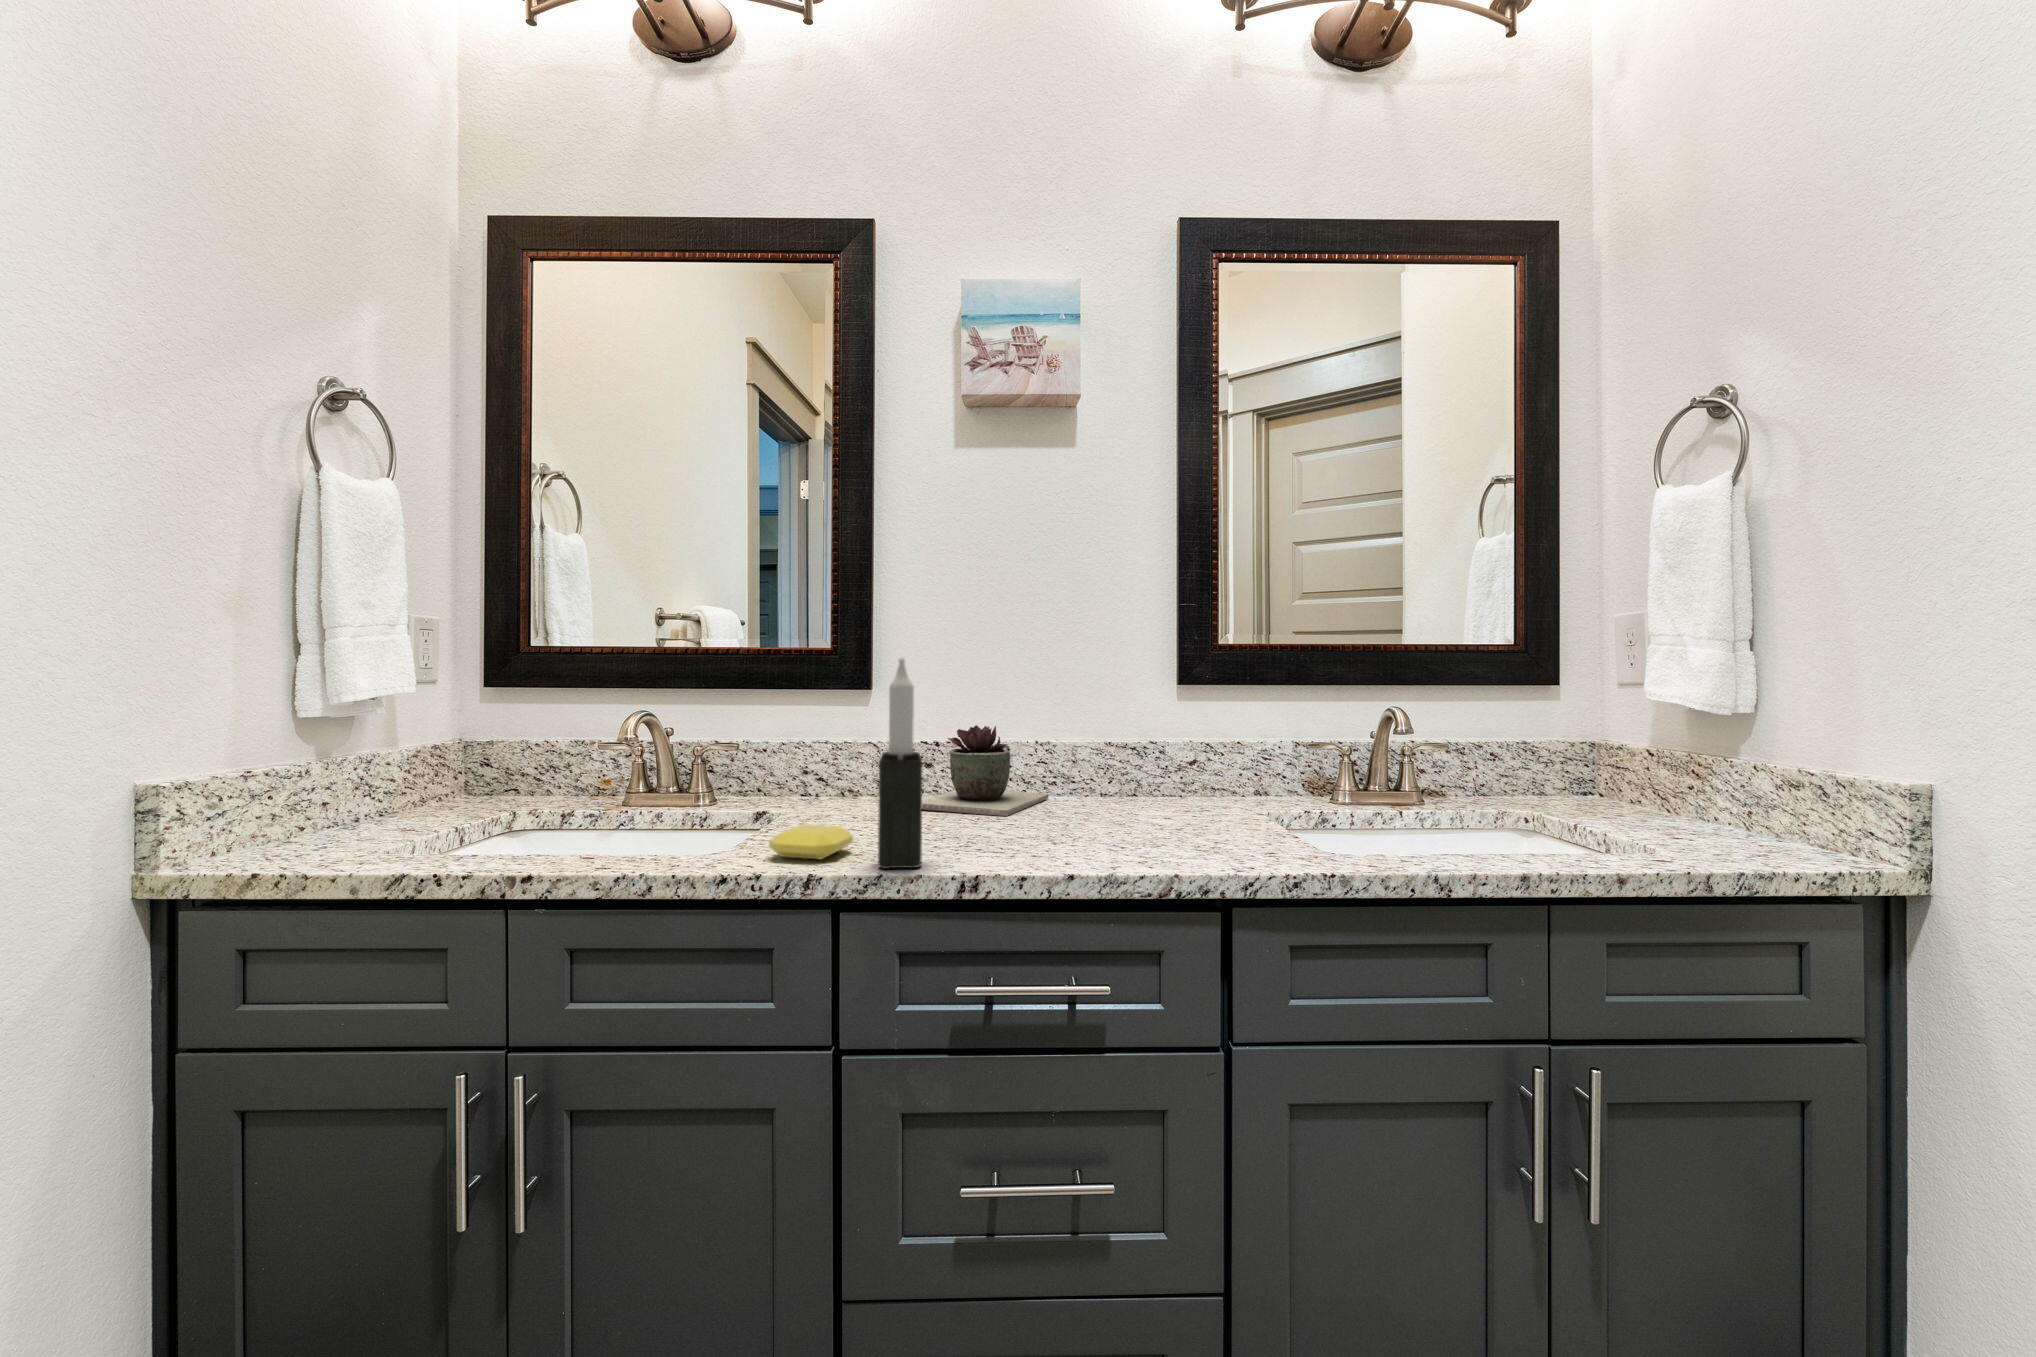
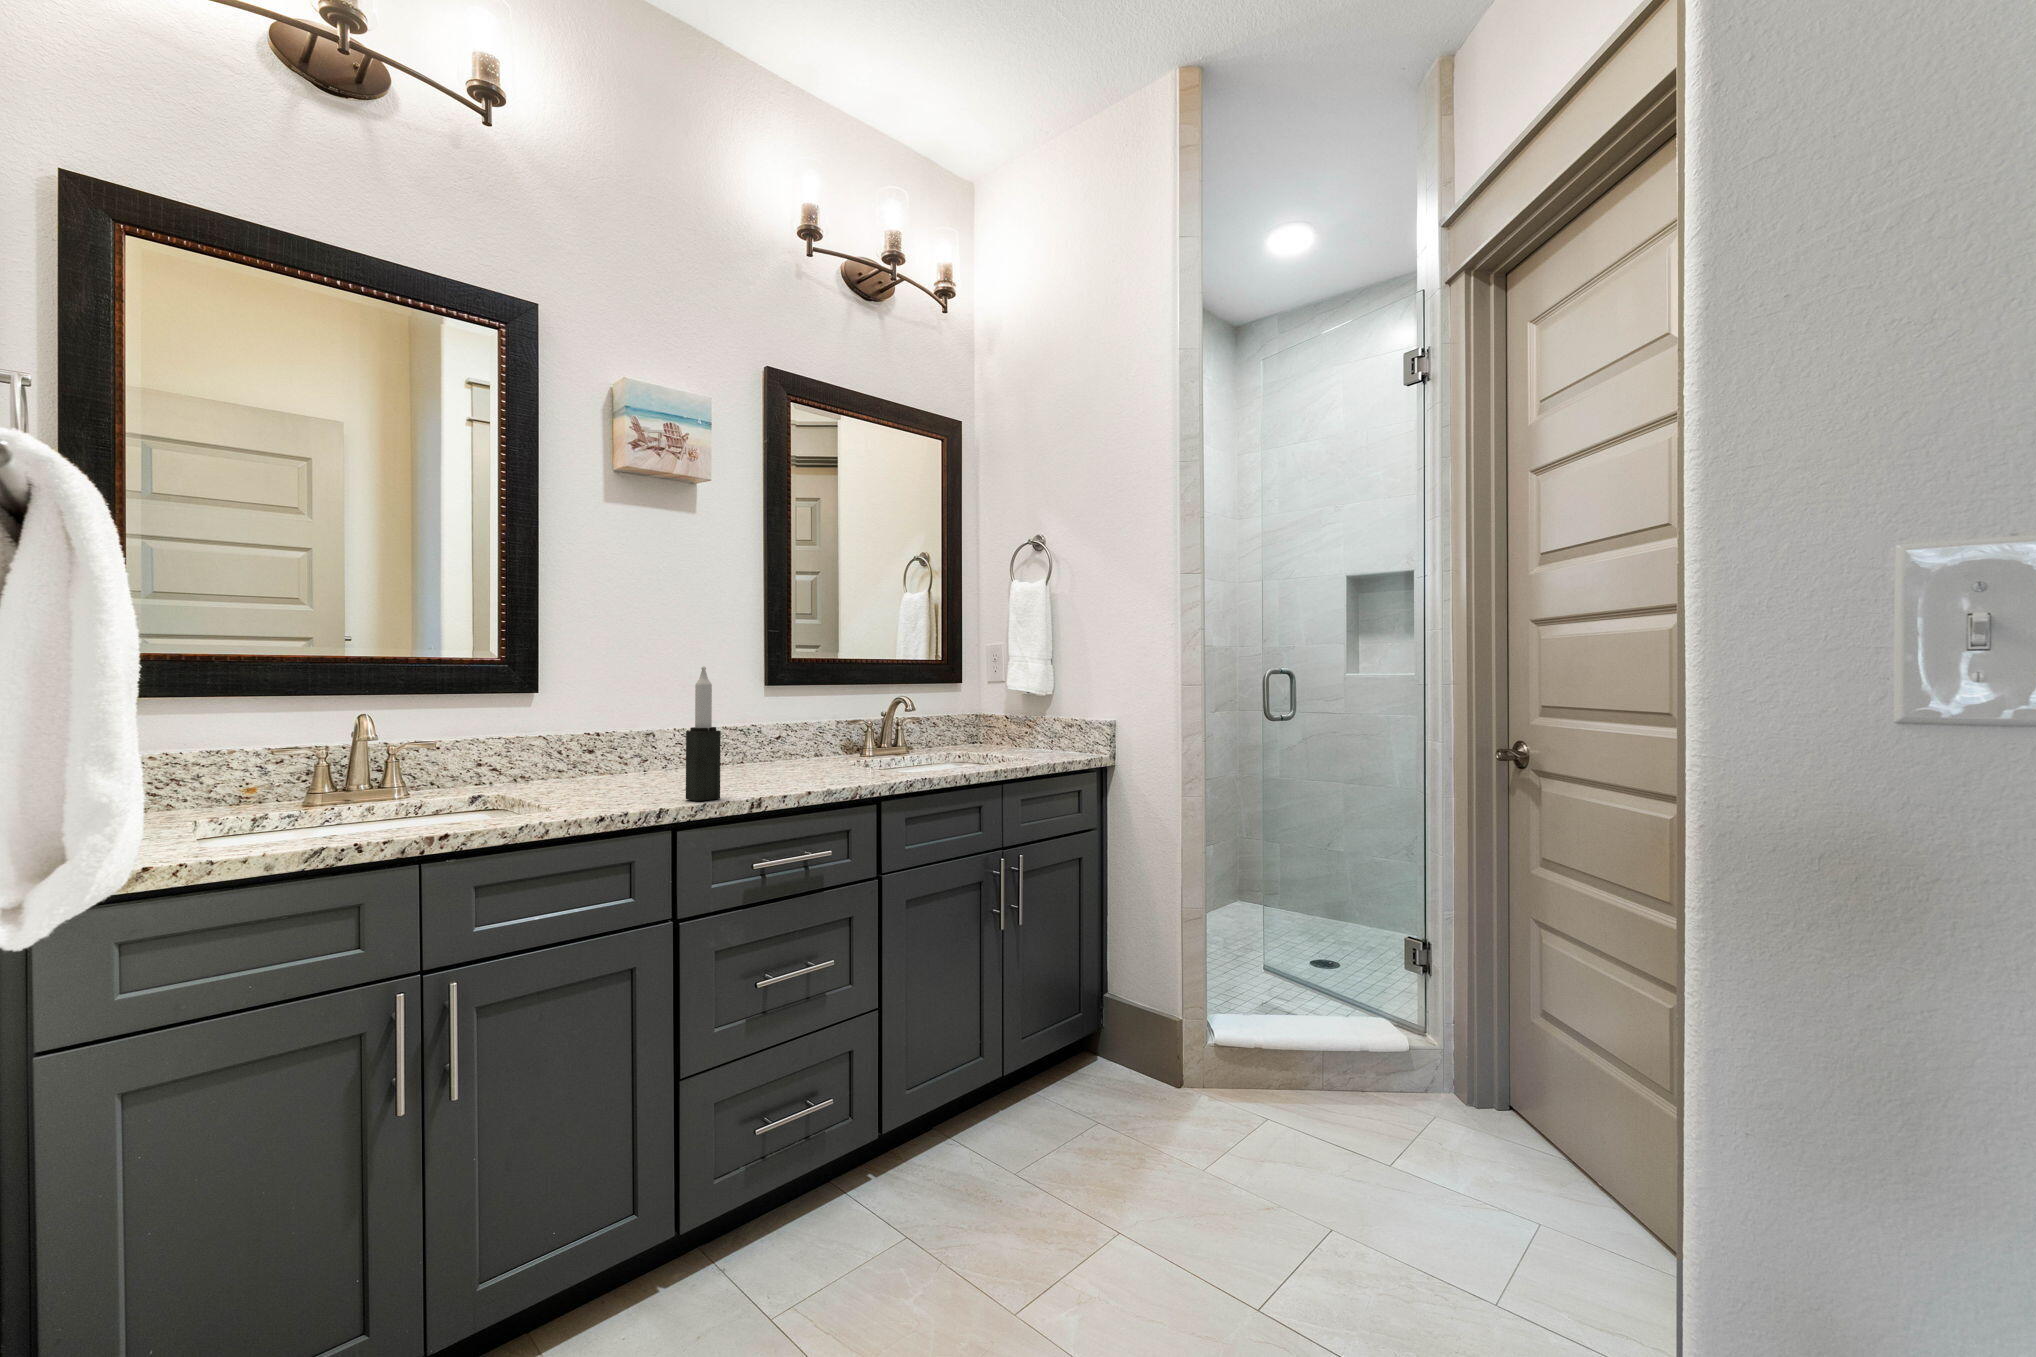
succulent plant: present [922,725,1048,816] -> none [602,717,687,784]
soap bar: present [769,824,853,859] -> none [596,783,654,806]

